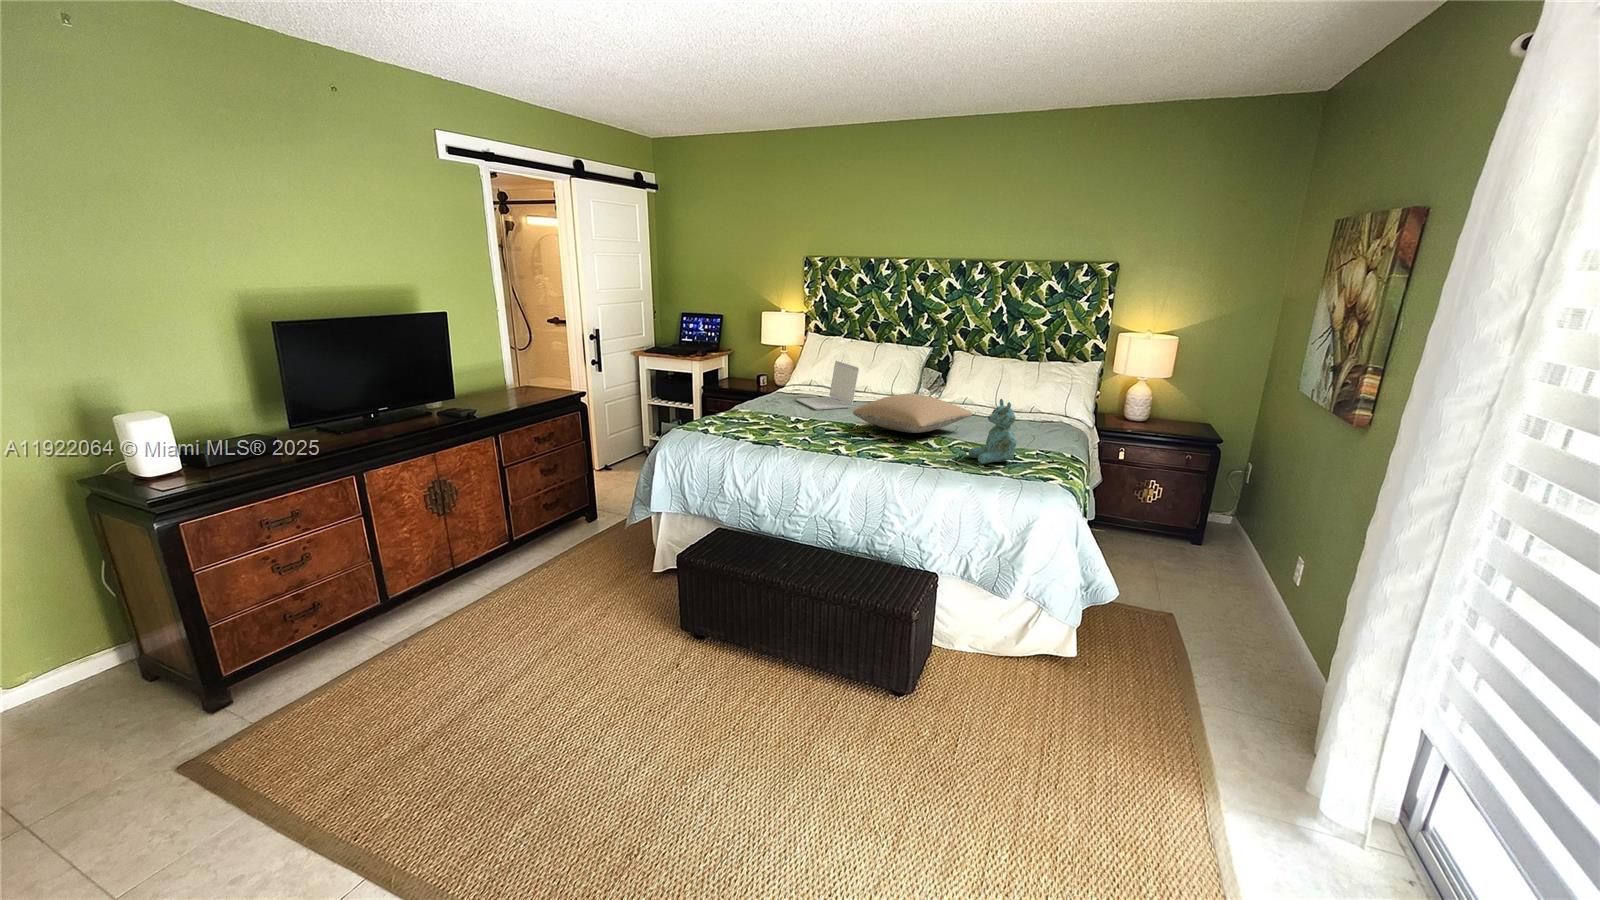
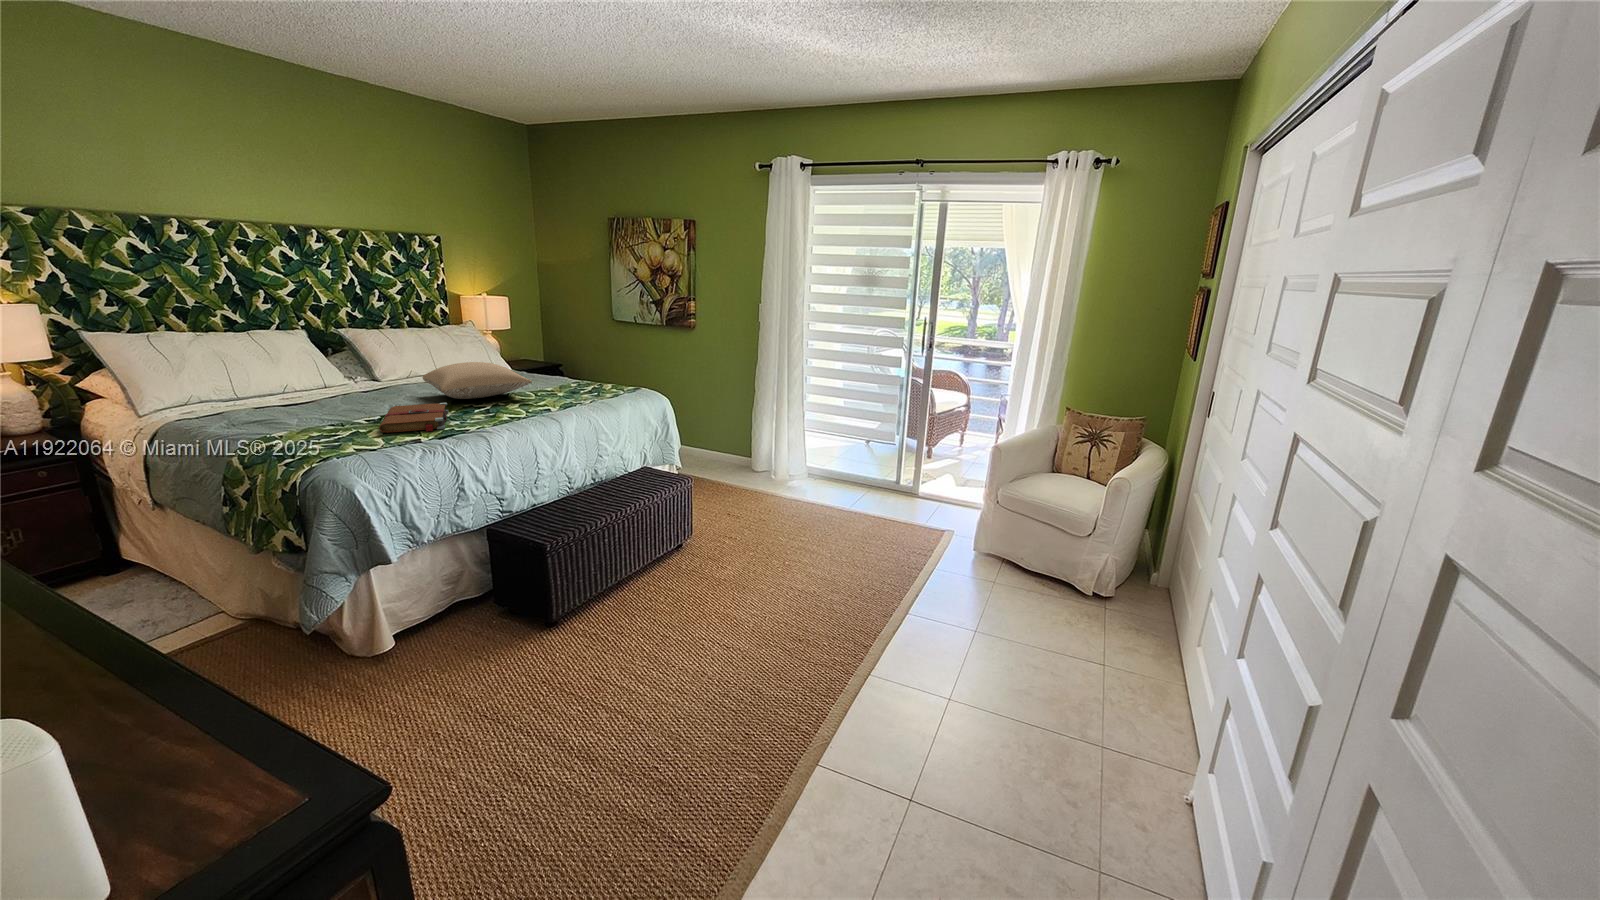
laptop: present [796,361,859,410] -> none [236,355,337,416]
stuffed bear: present [968,399,1016,464] -> none [575,344,614,393]
book: none [759,416,841,439] -> present [379,403,448,433]

